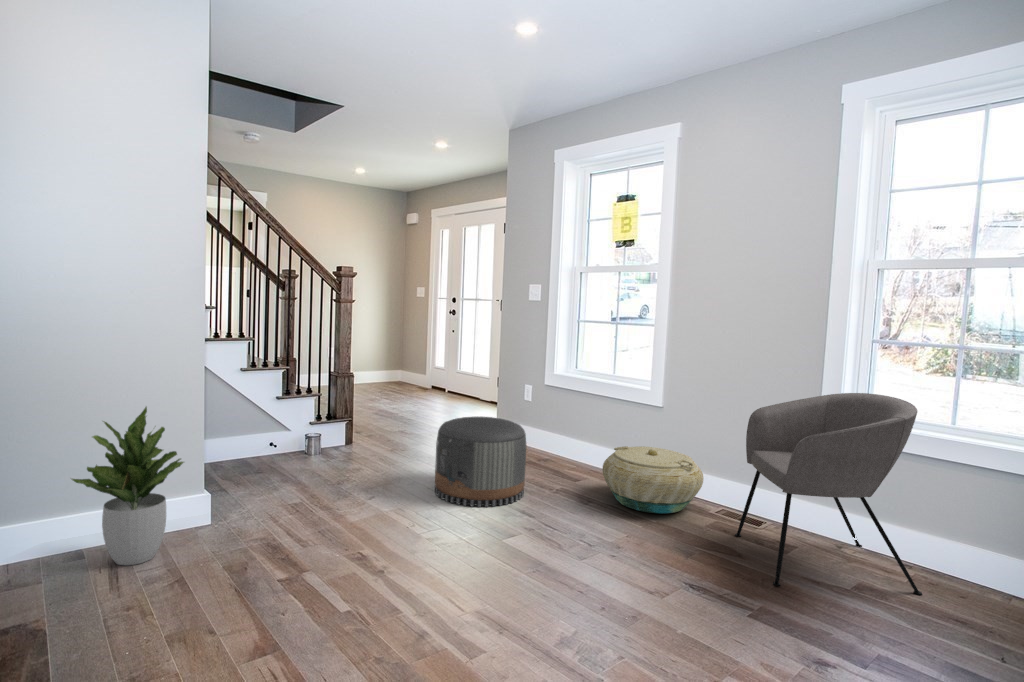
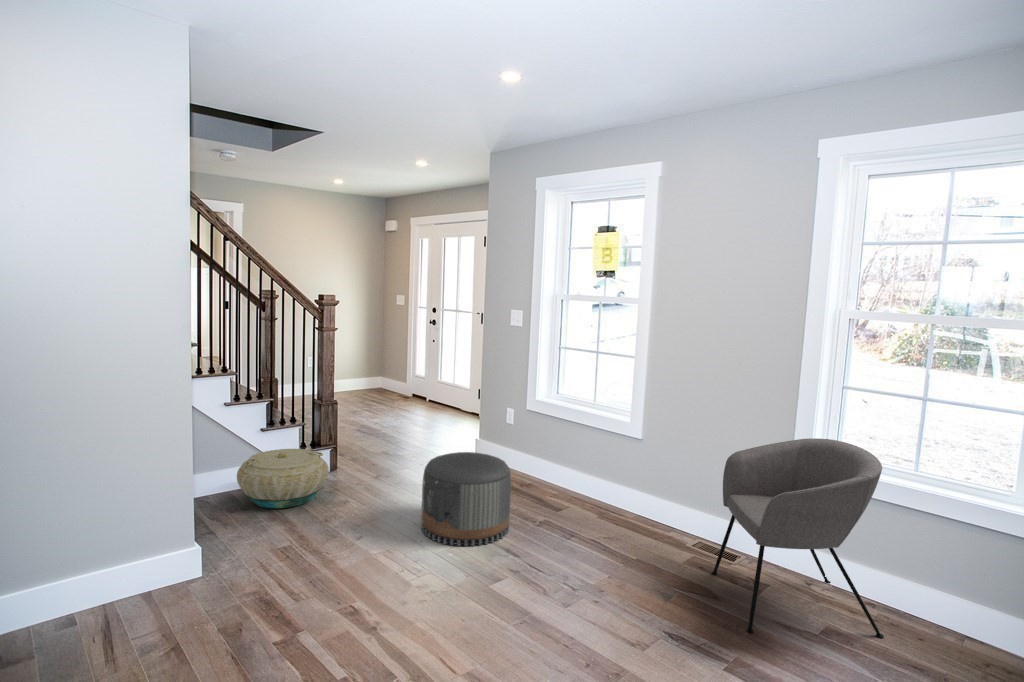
potted plant: present [72,407,184,565] -> none [63,470,177,629]
basket: present [602,446,703,514] -> present [237,449,329,508]

